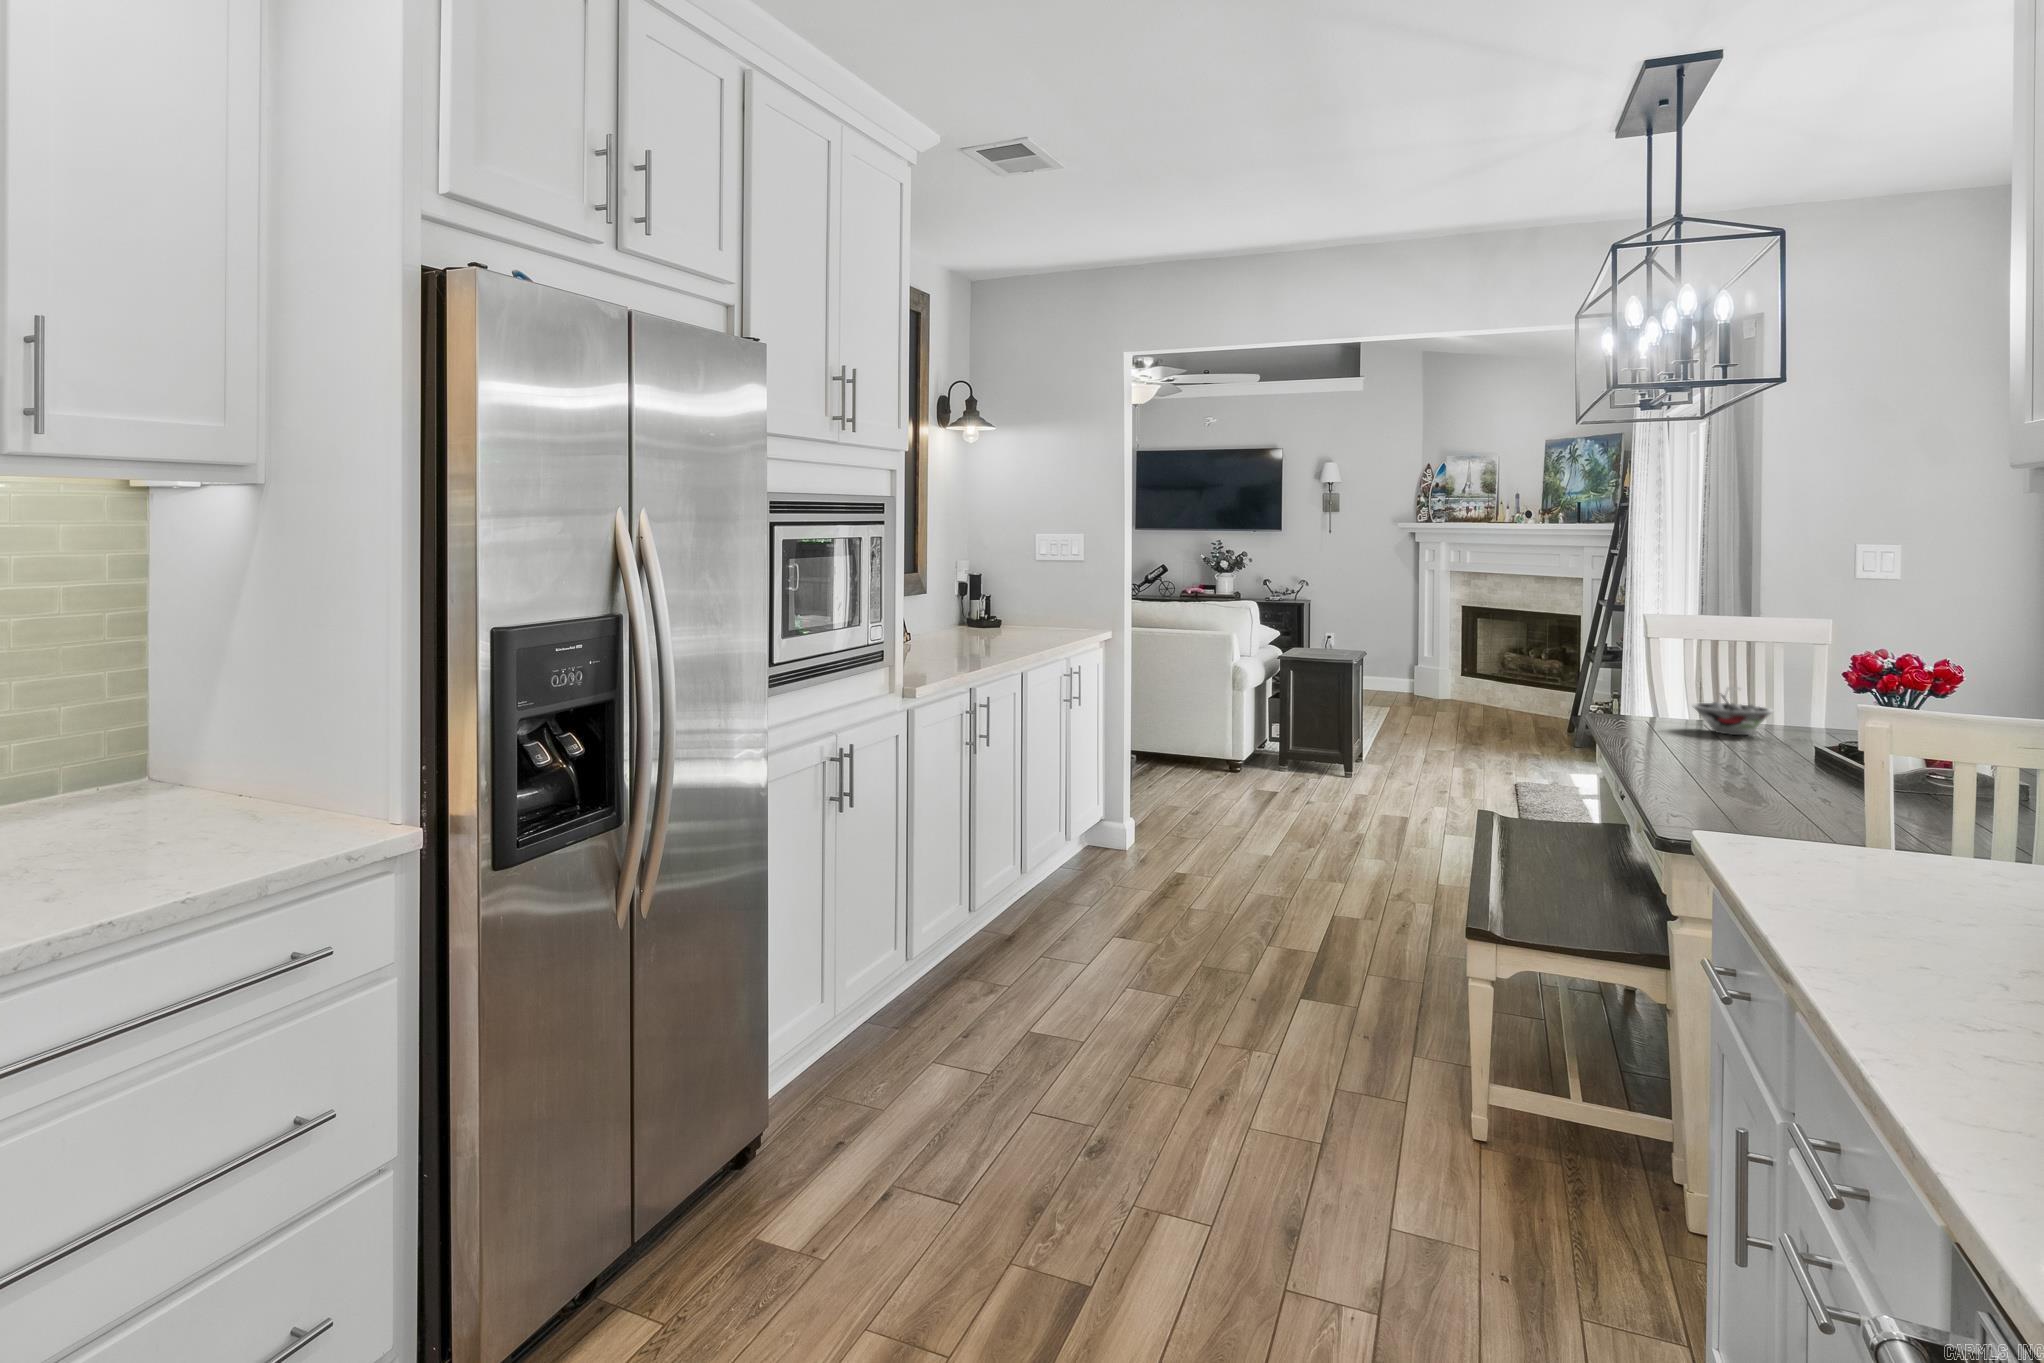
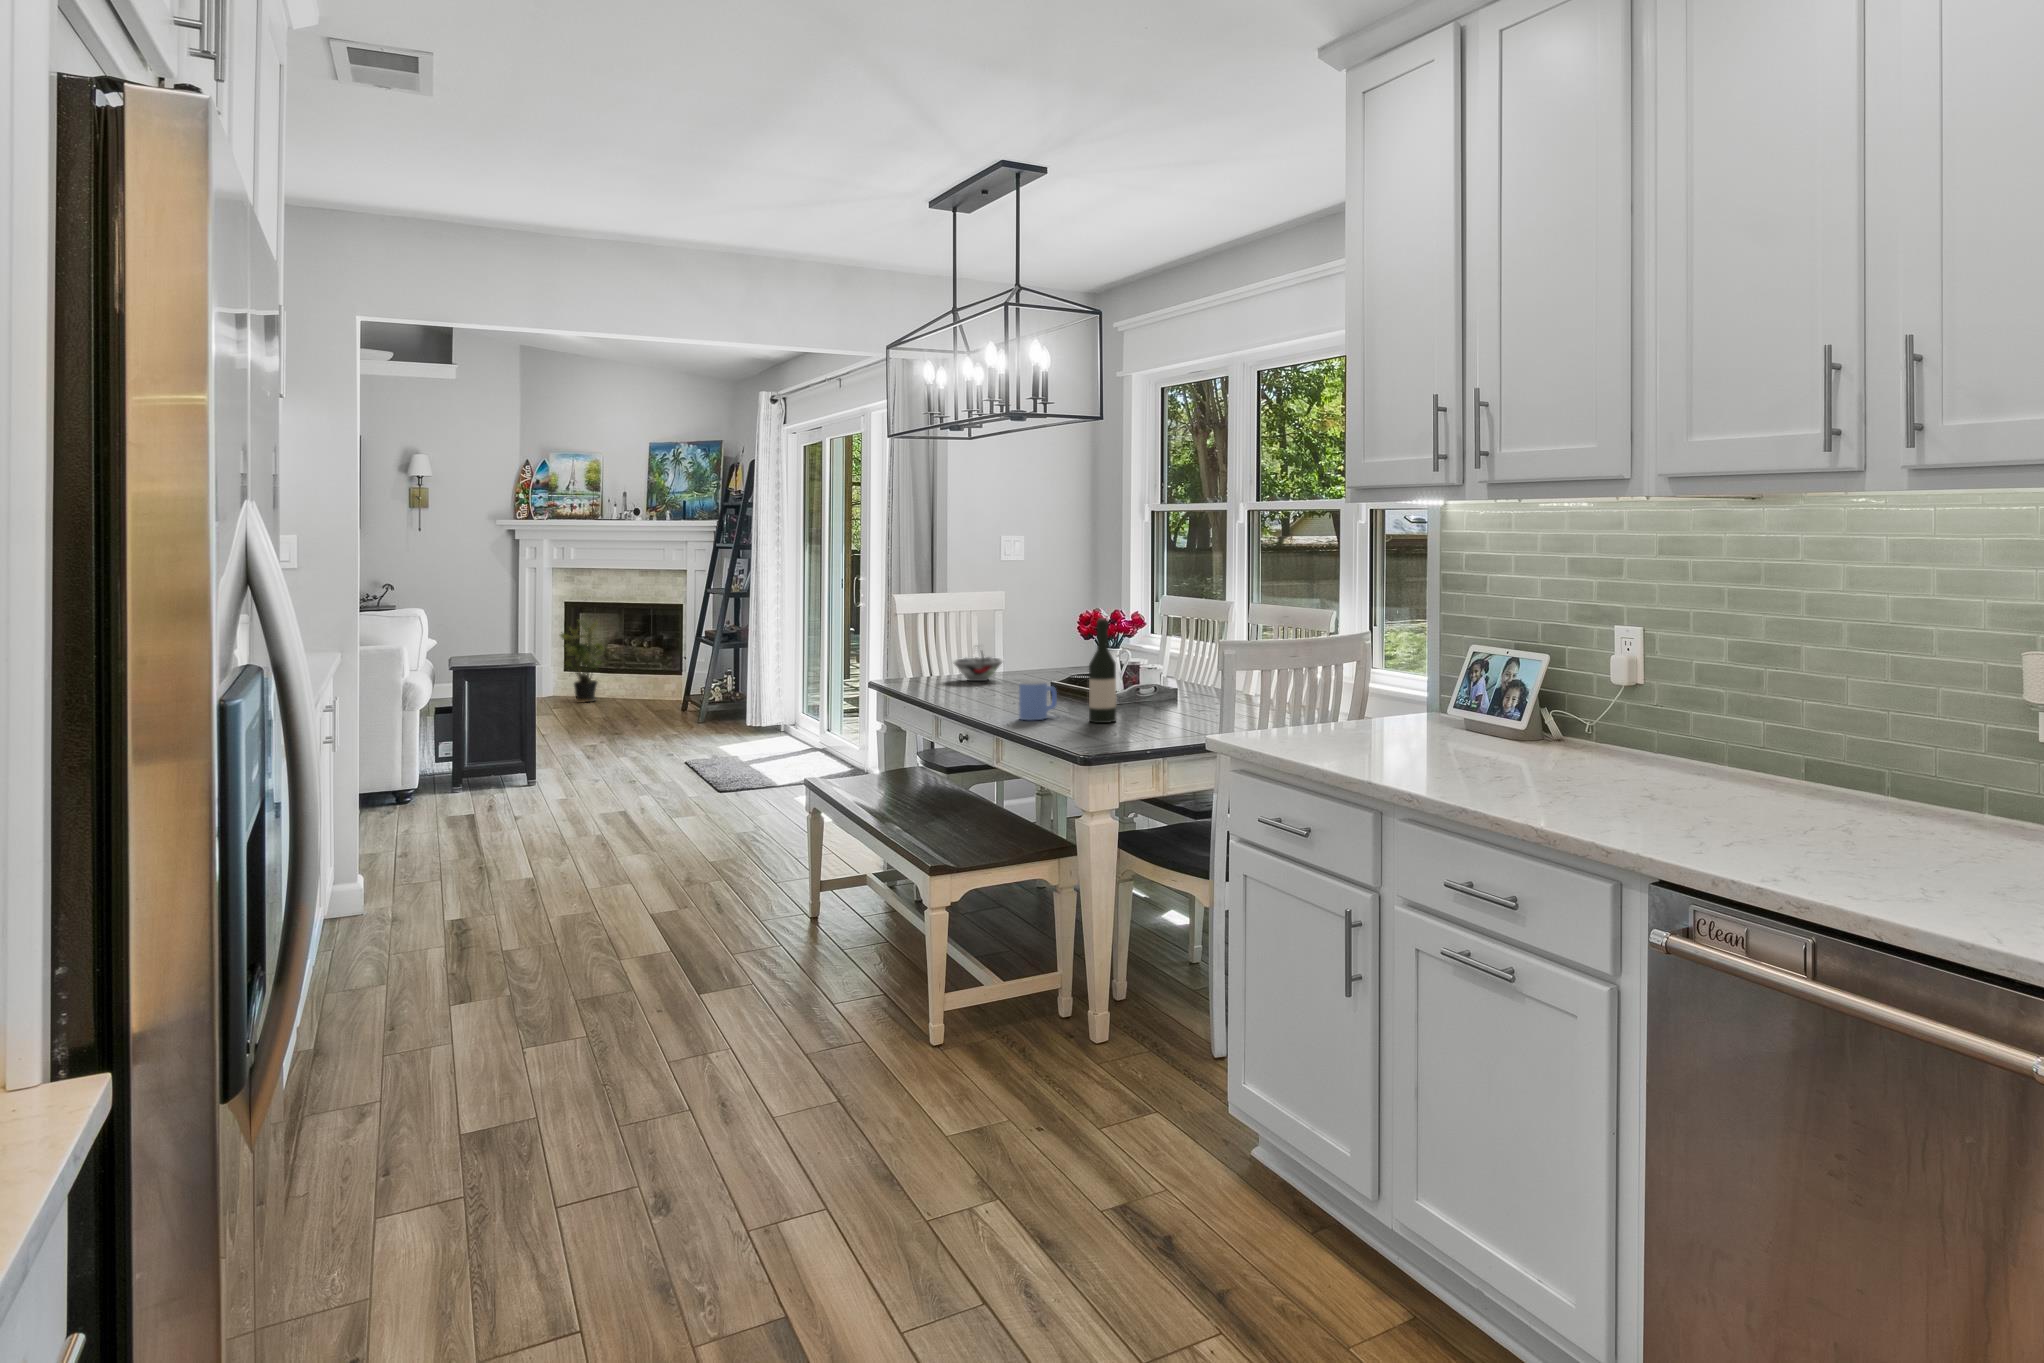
potted plant: none [1447,623,1495,709] -> present [560,620,604,703]
wine bottle: none [1768,662,1820,812] -> present [1089,618,1116,723]
mug: none [1673,736,1739,790] -> present [1019,681,1057,720]

